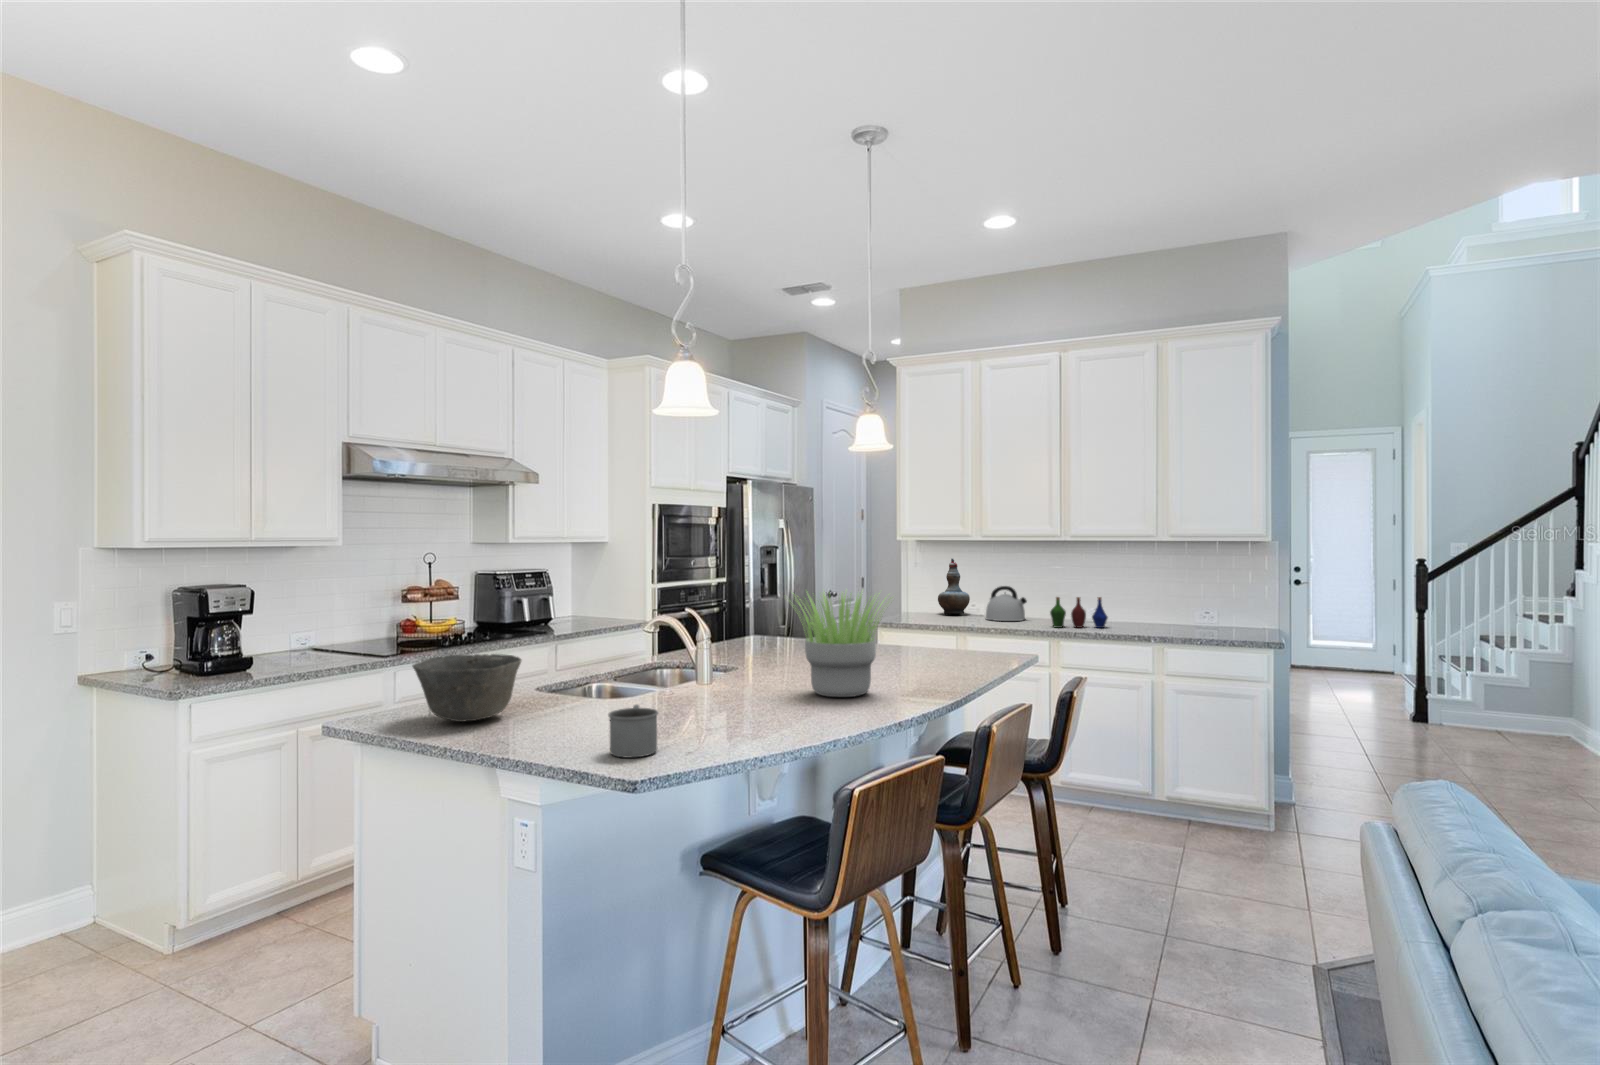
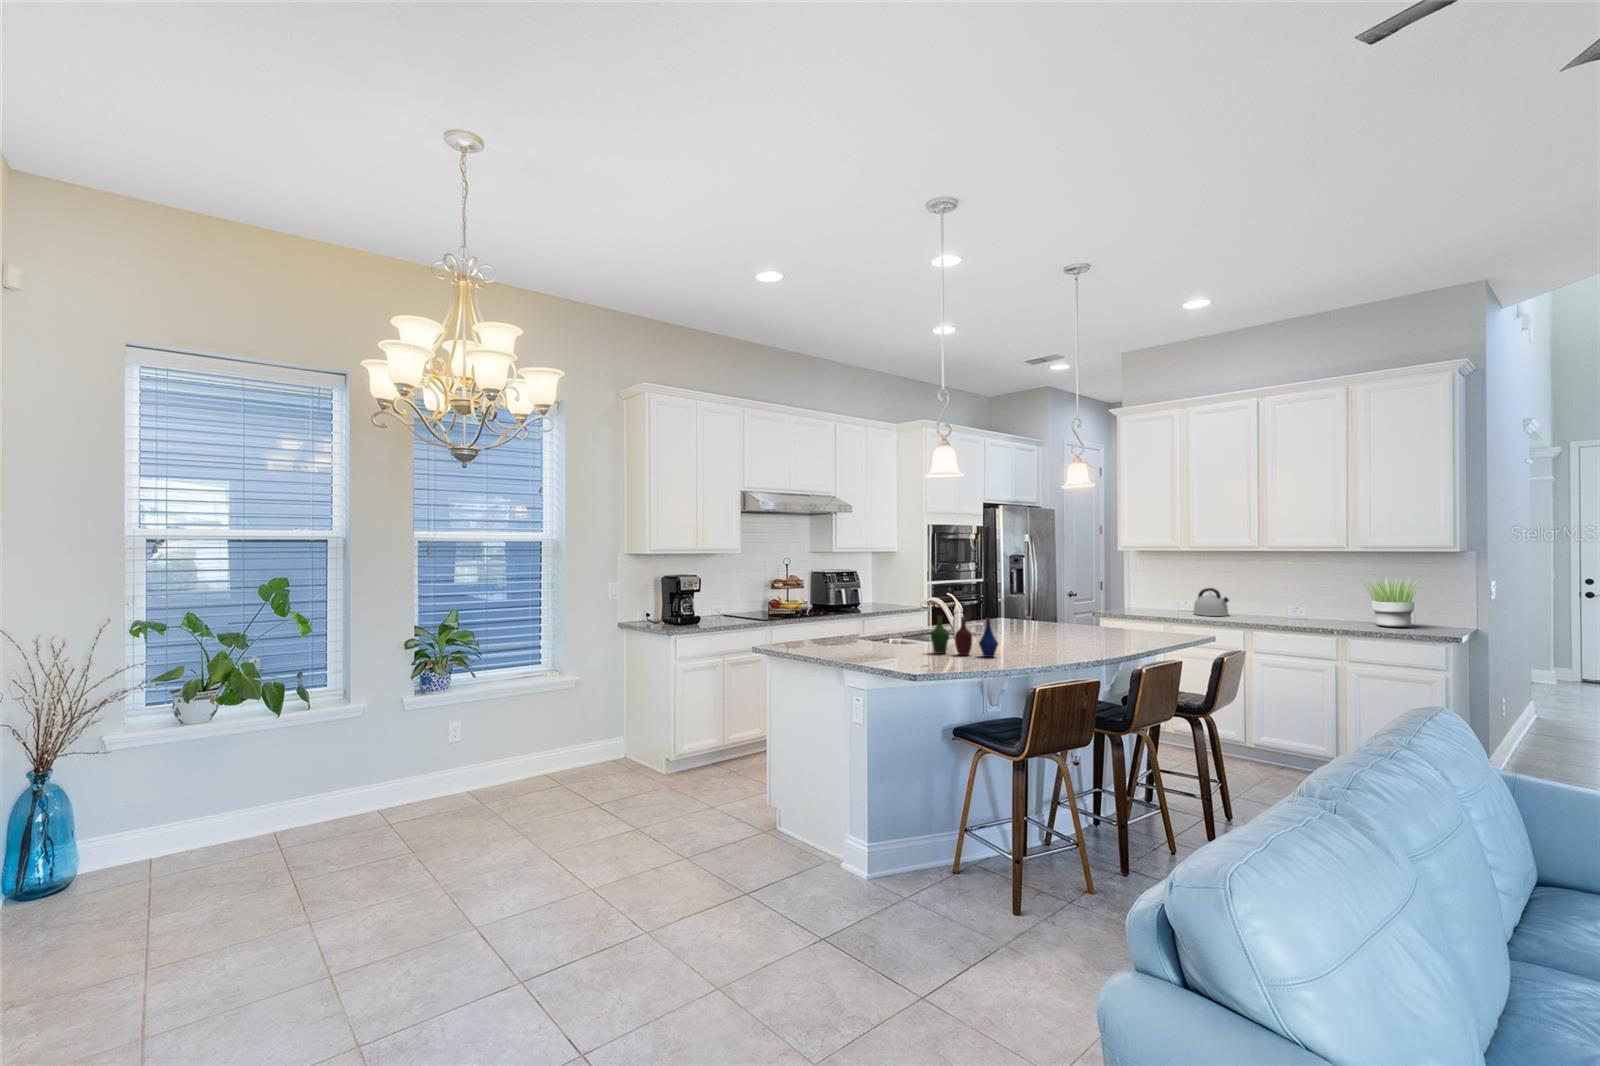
decorative vase: present [938,559,970,614] -> none [1153,565,1181,610]
potted plant: present [792,593,891,697] -> present [1367,579,1421,627]
bottle: present [1050,597,1108,628] -> present [930,616,998,657]
bowl: present [412,654,521,722] -> none [797,614,853,649]
mug: present [608,705,658,757] -> none [901,640,927,666]

